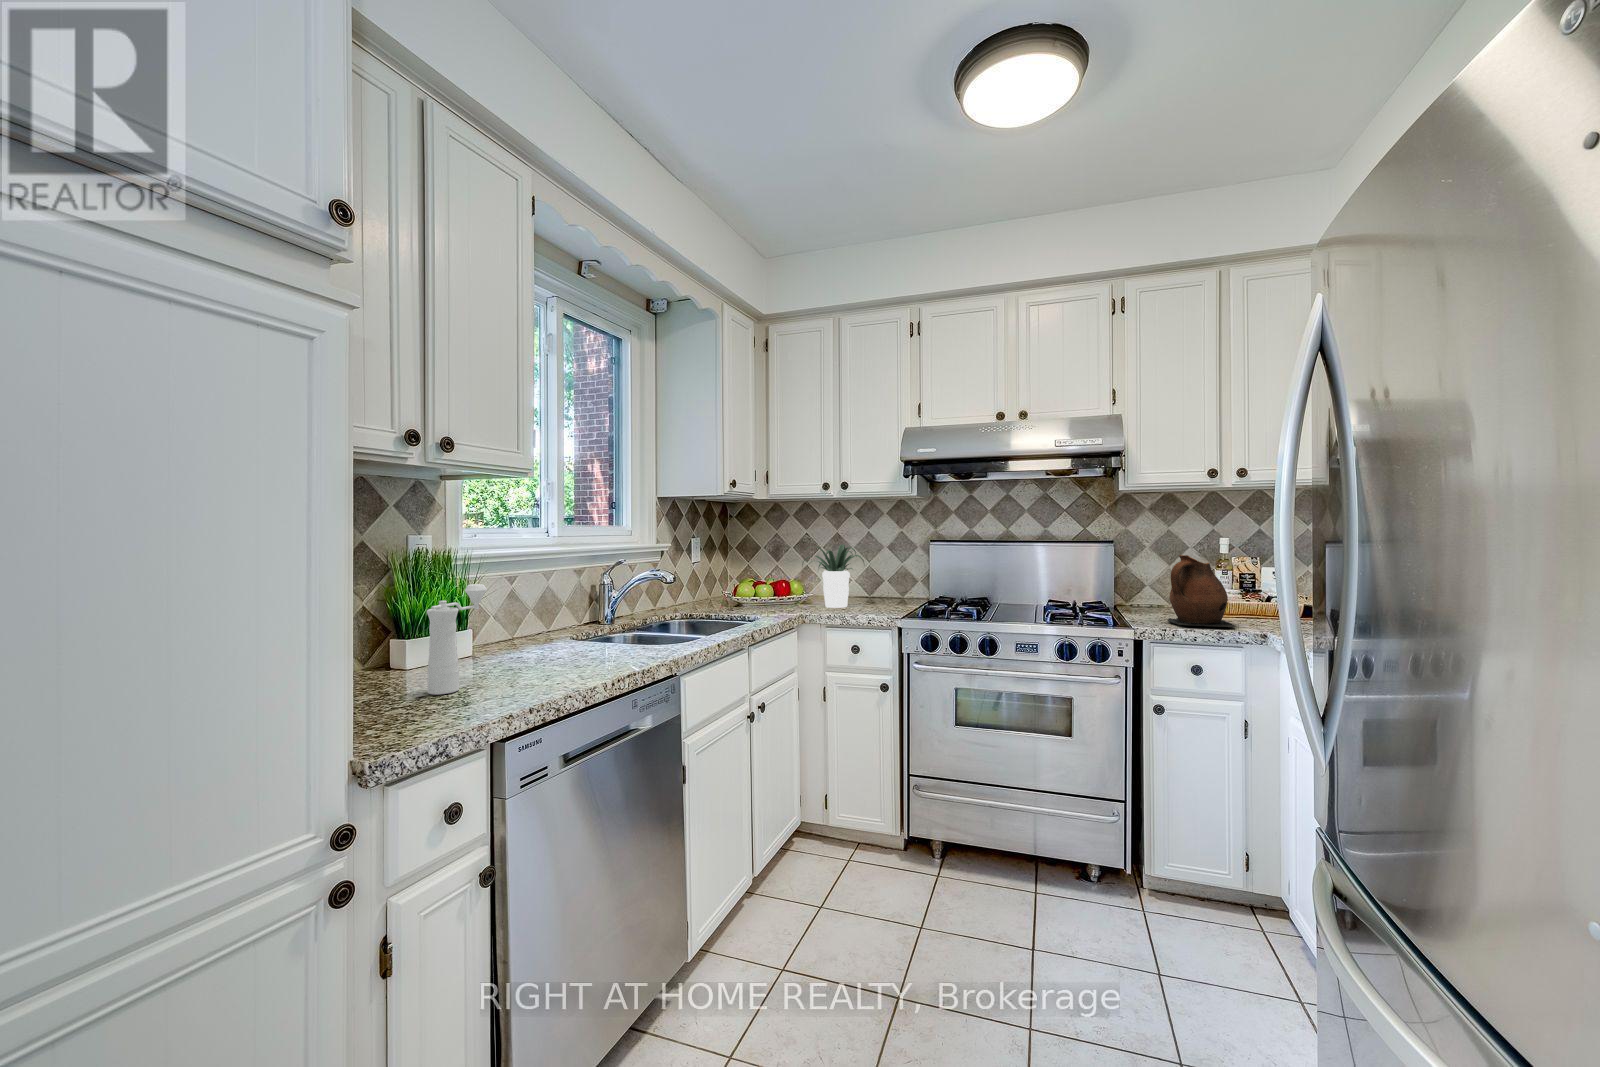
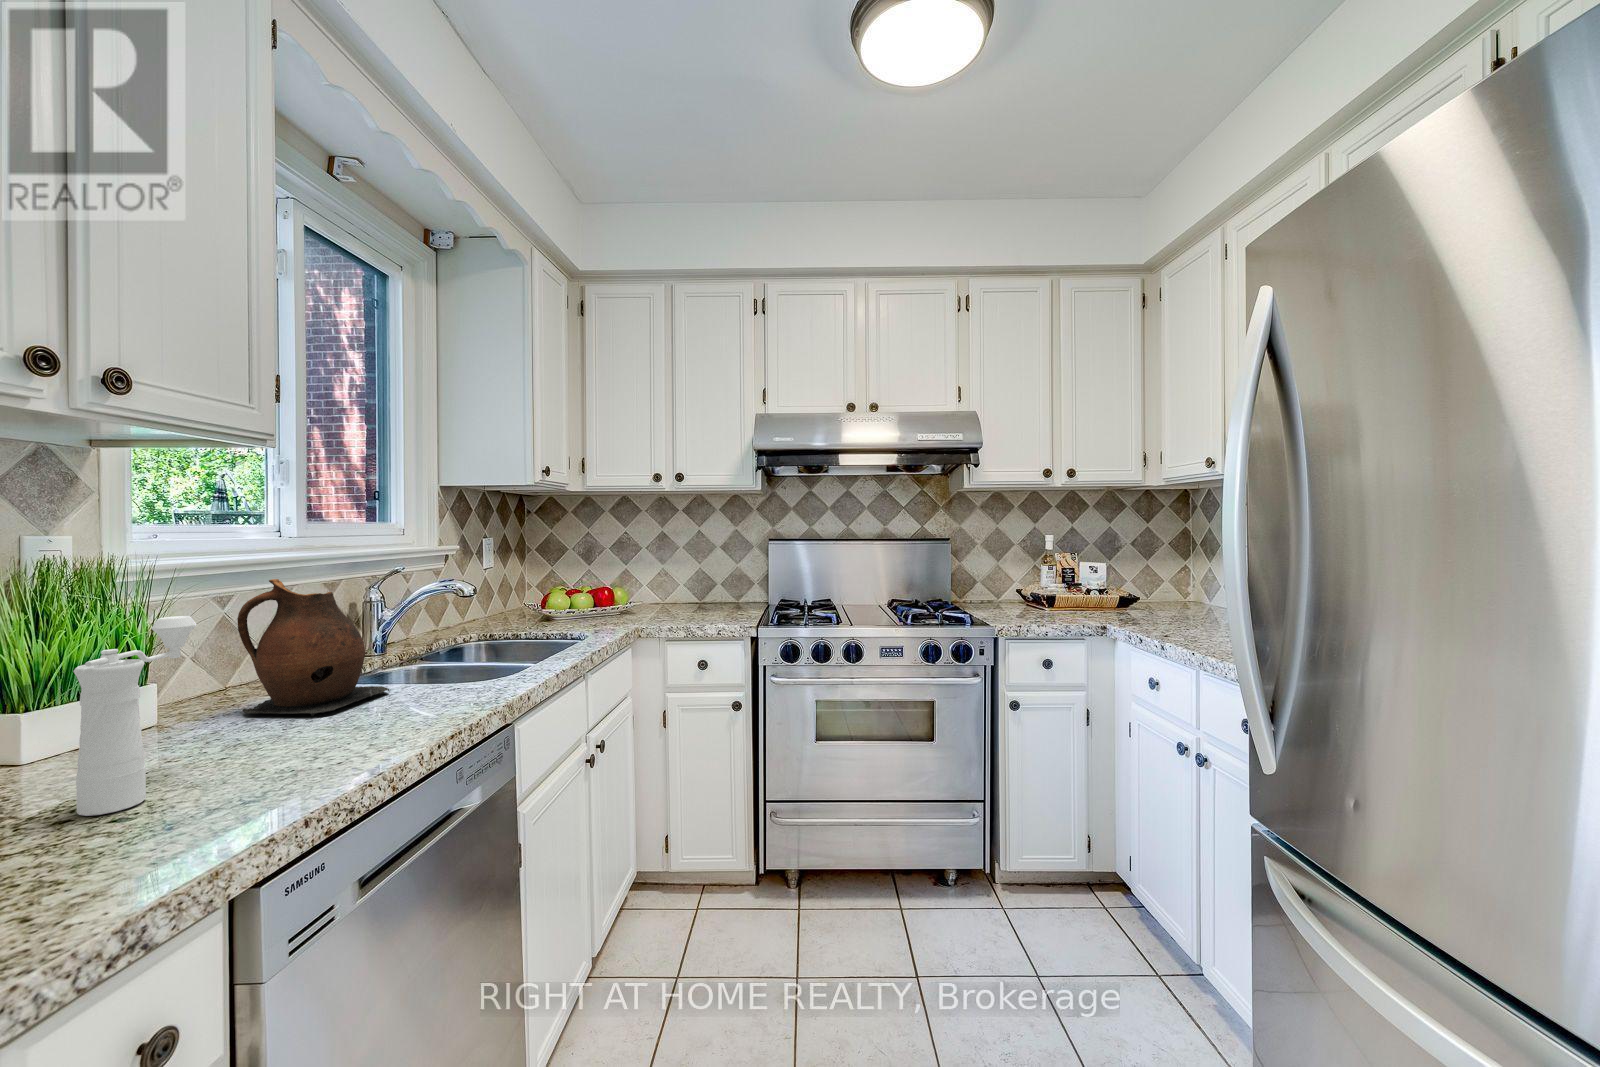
potted plant: present [802,544,864,608] -> none [630,544,714,618]
ceramic pitcher: present [1168,555,1236,628] -> present [237,579,389,716]

